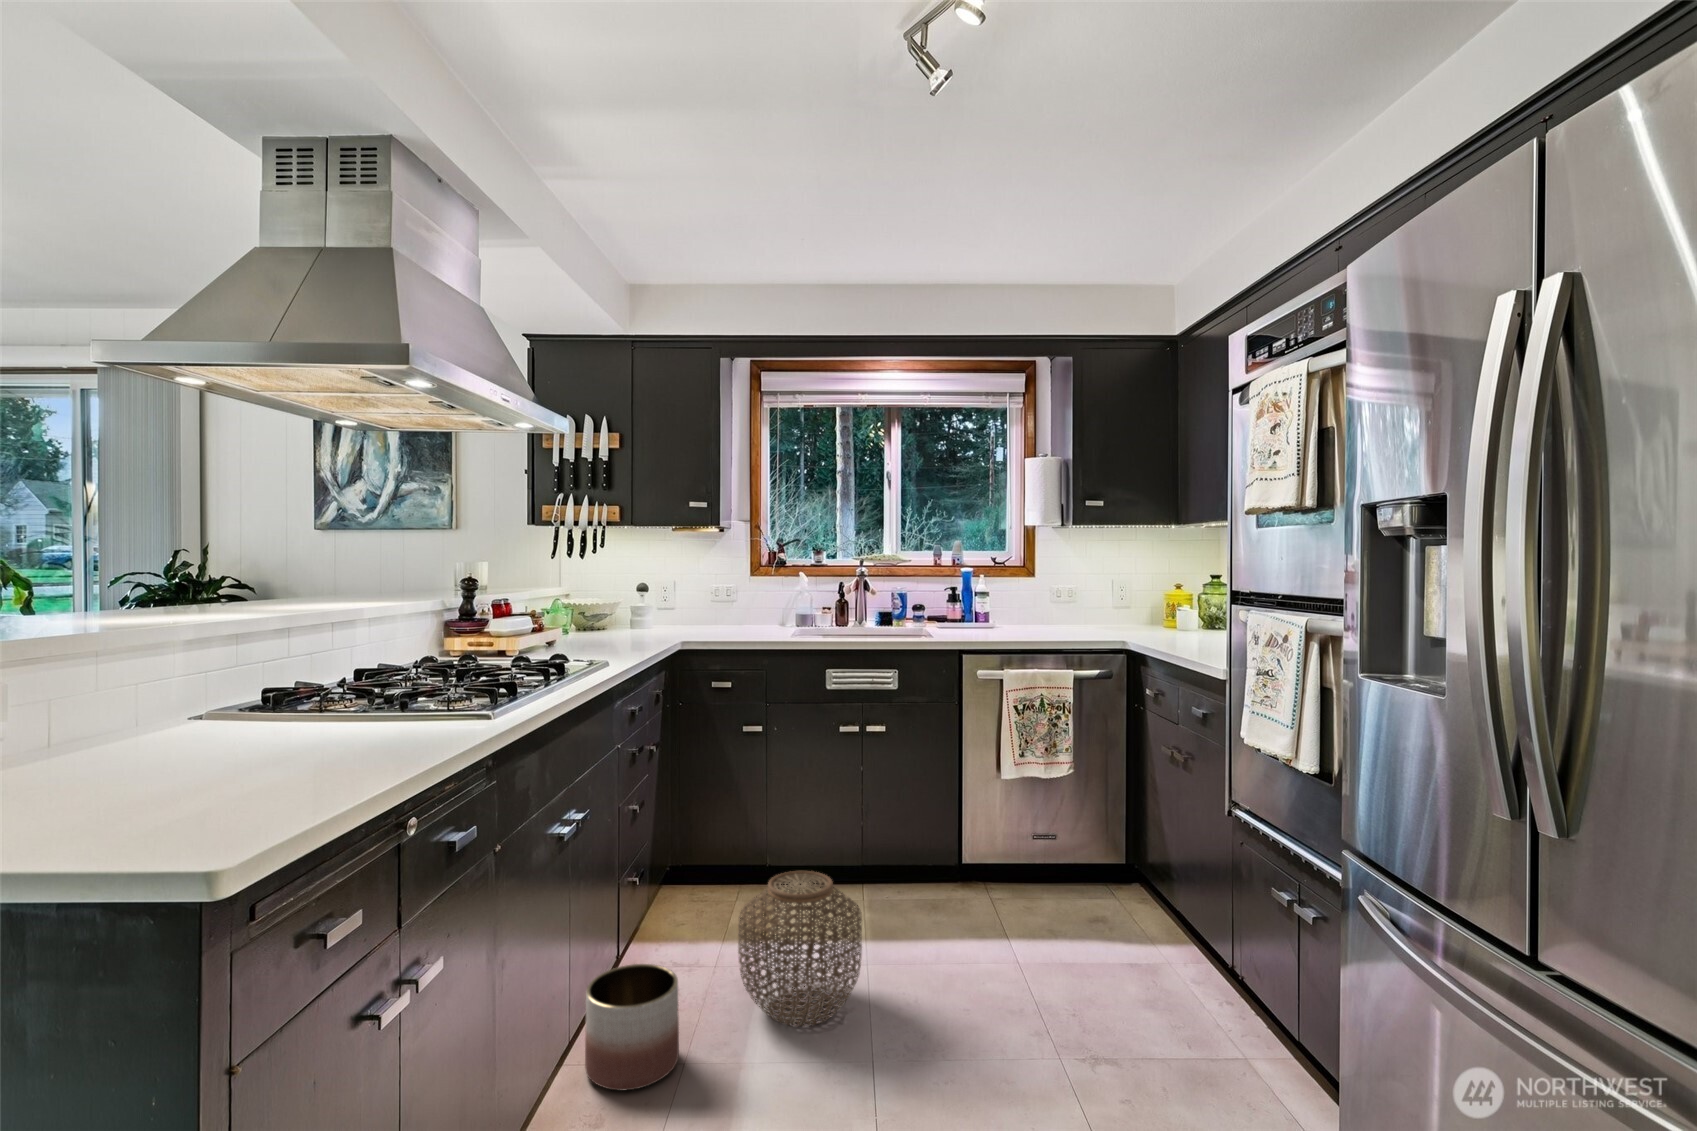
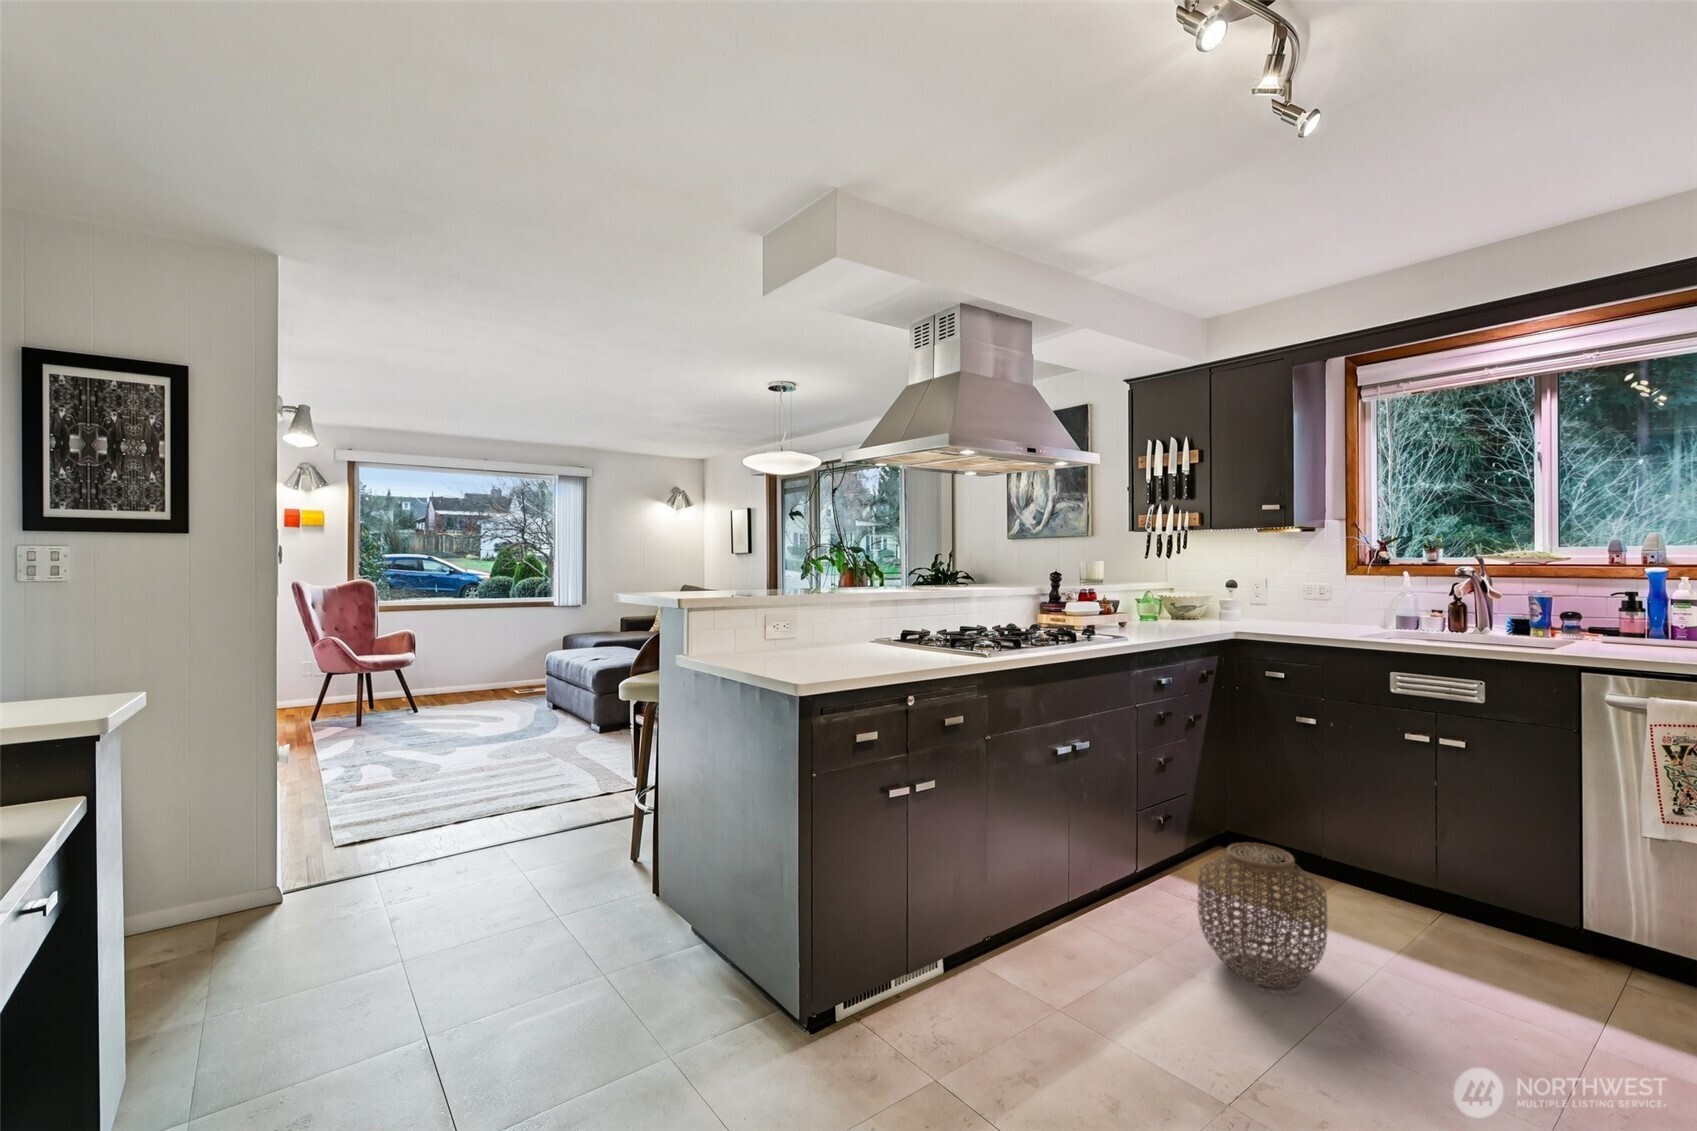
planter: present [585,964,679,1091] -> none [1057,869,1130,961]

